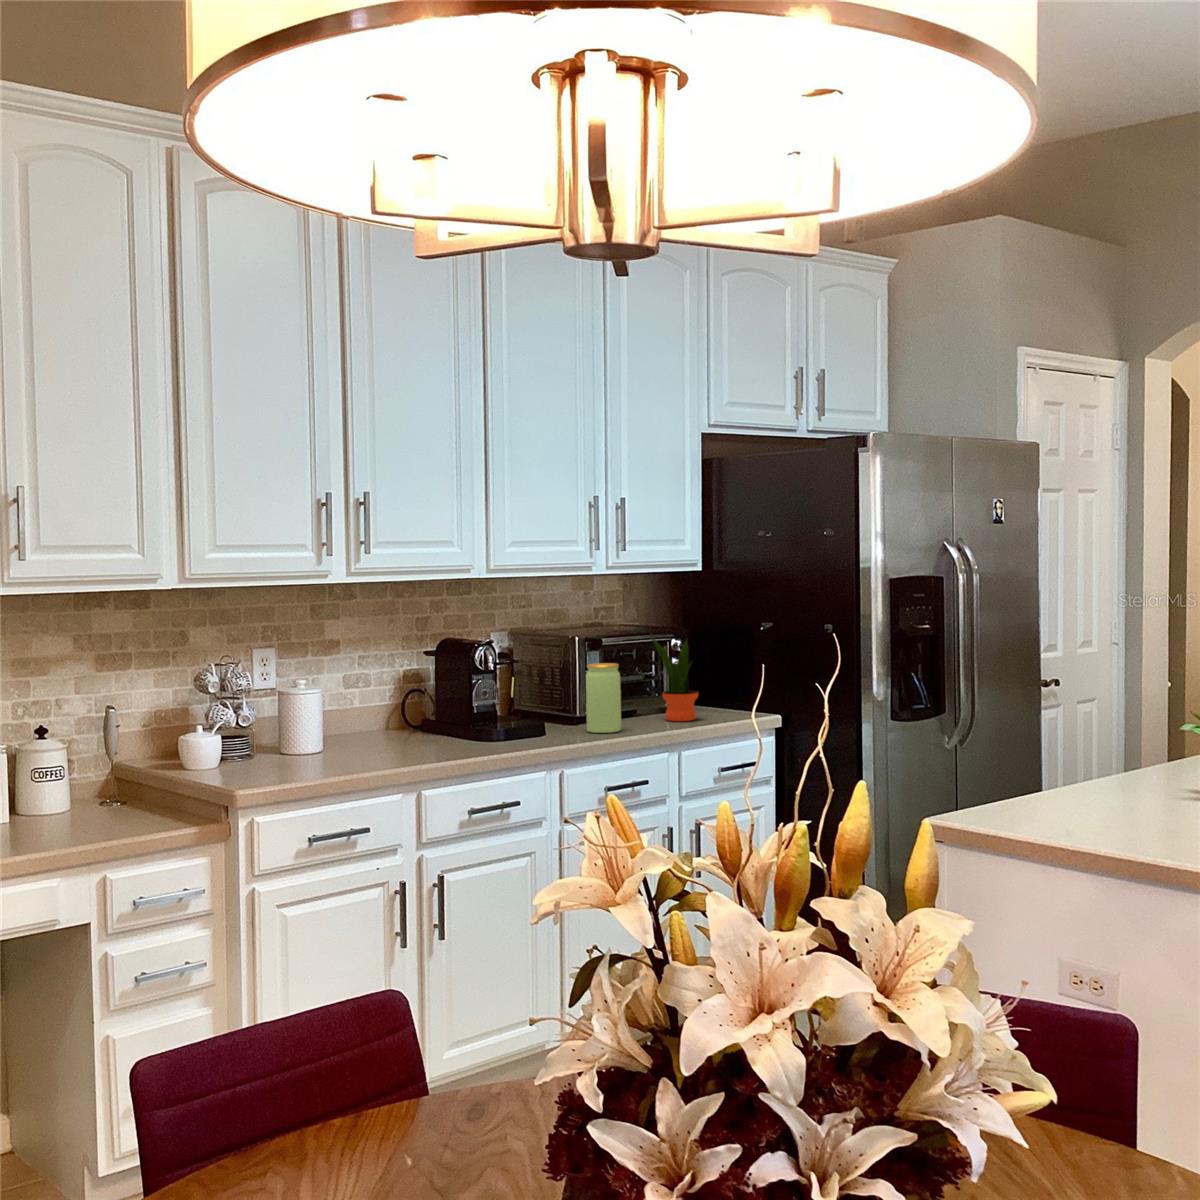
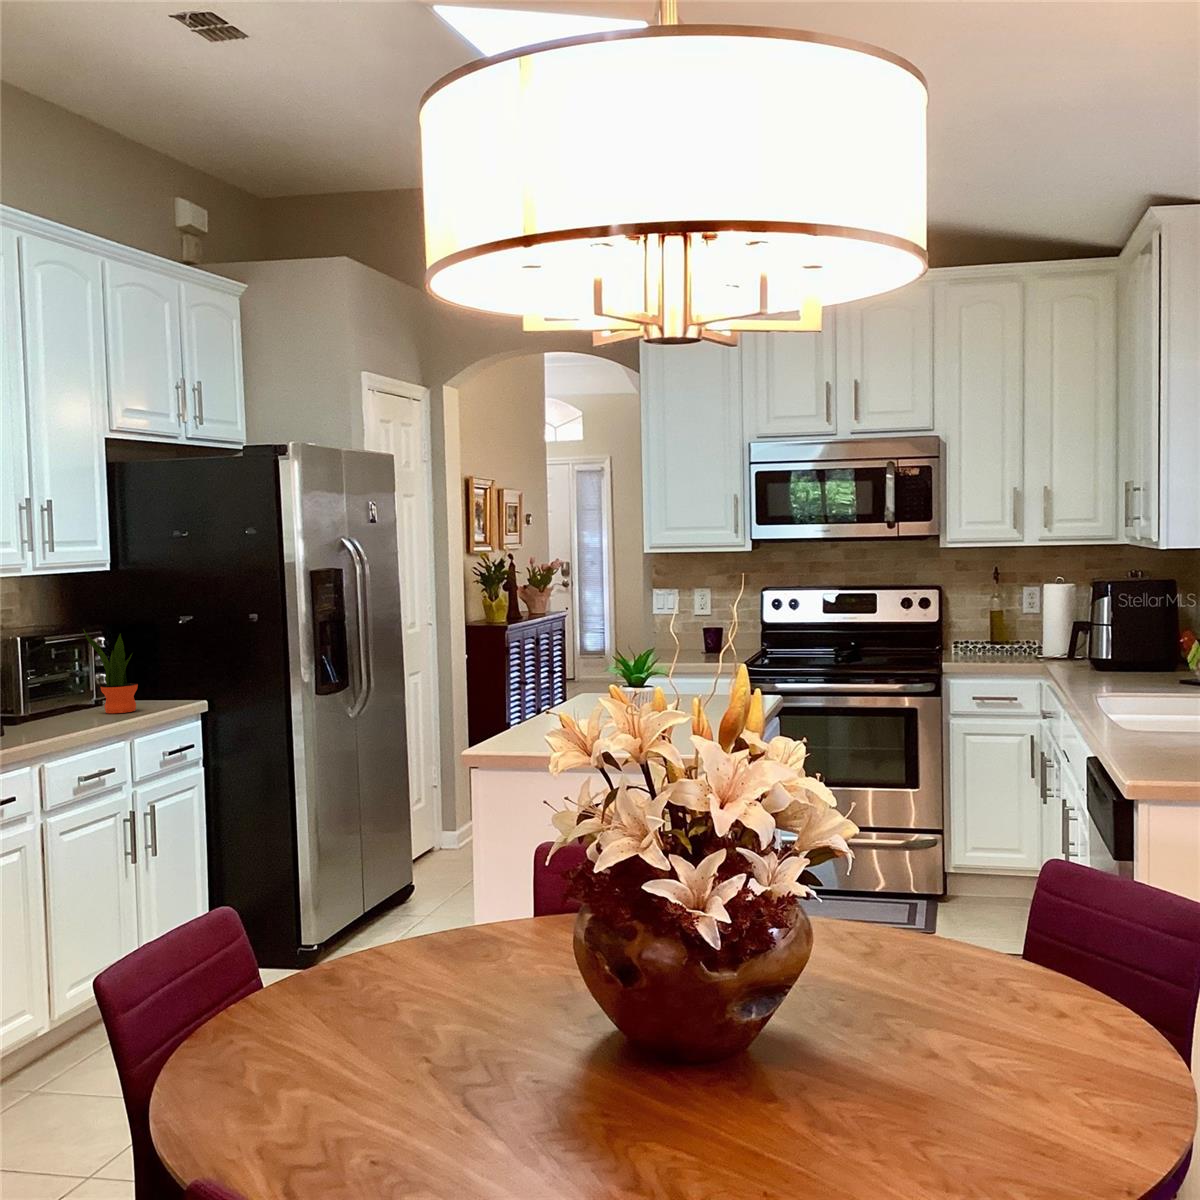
jar: present [586,663,621,733] -> none [41,658,81,727]

